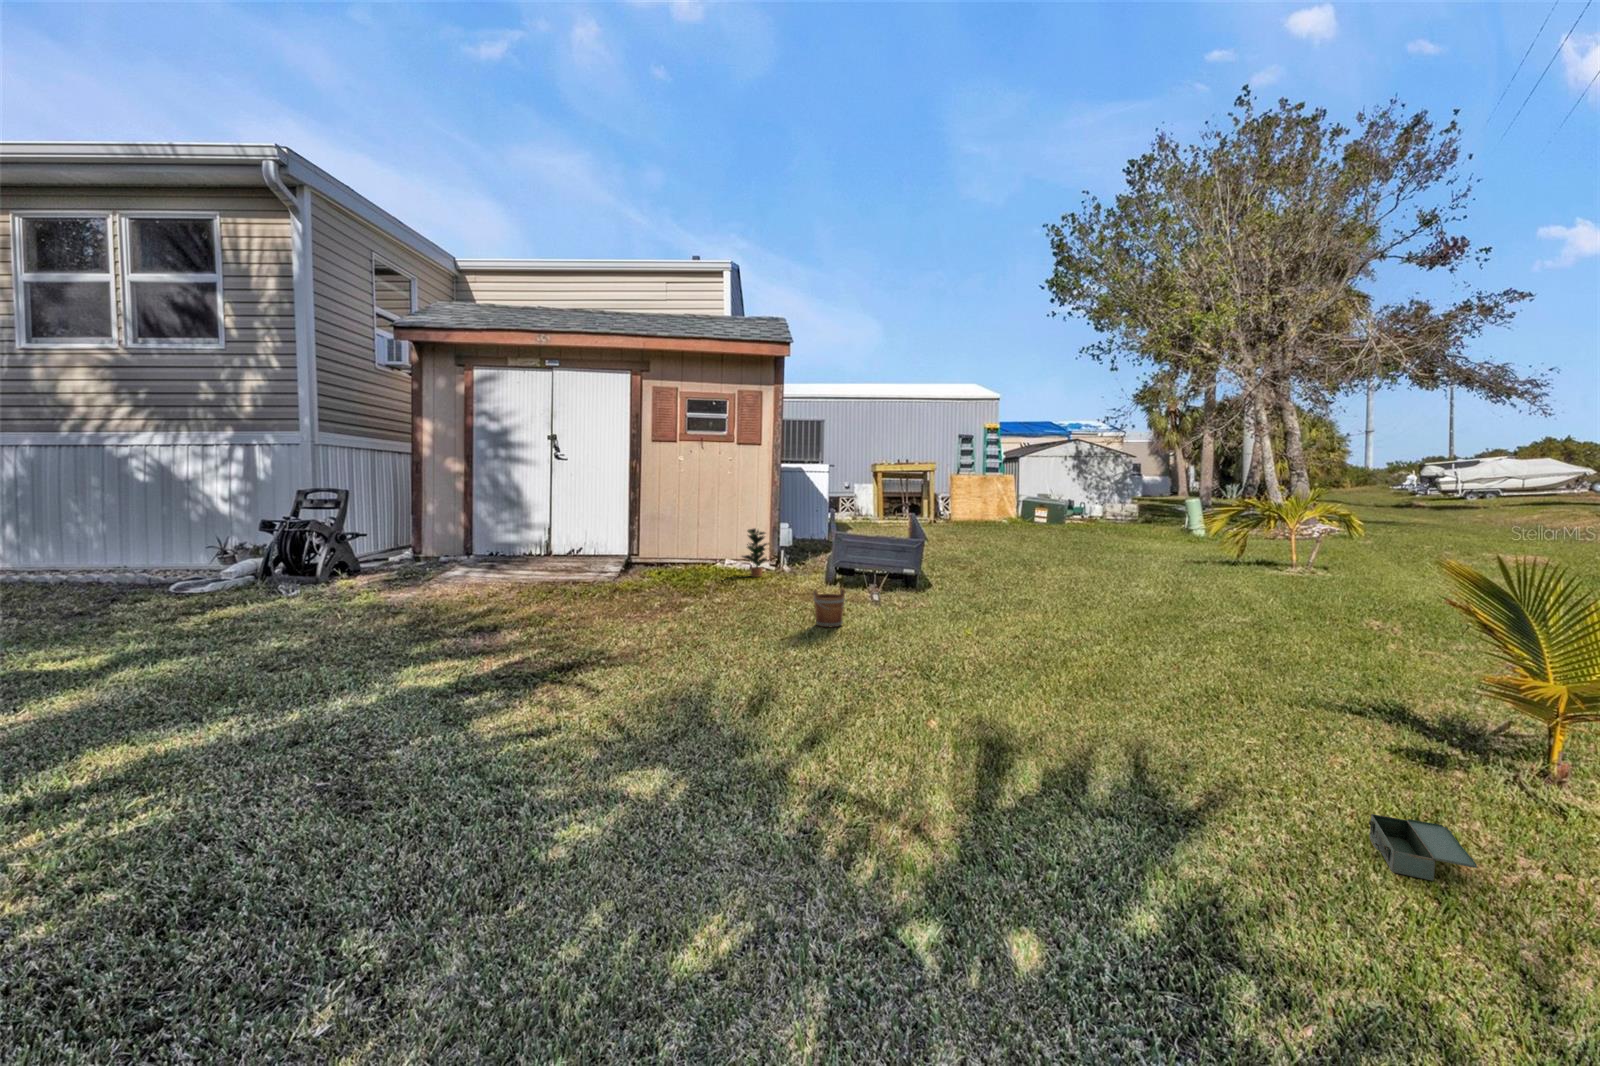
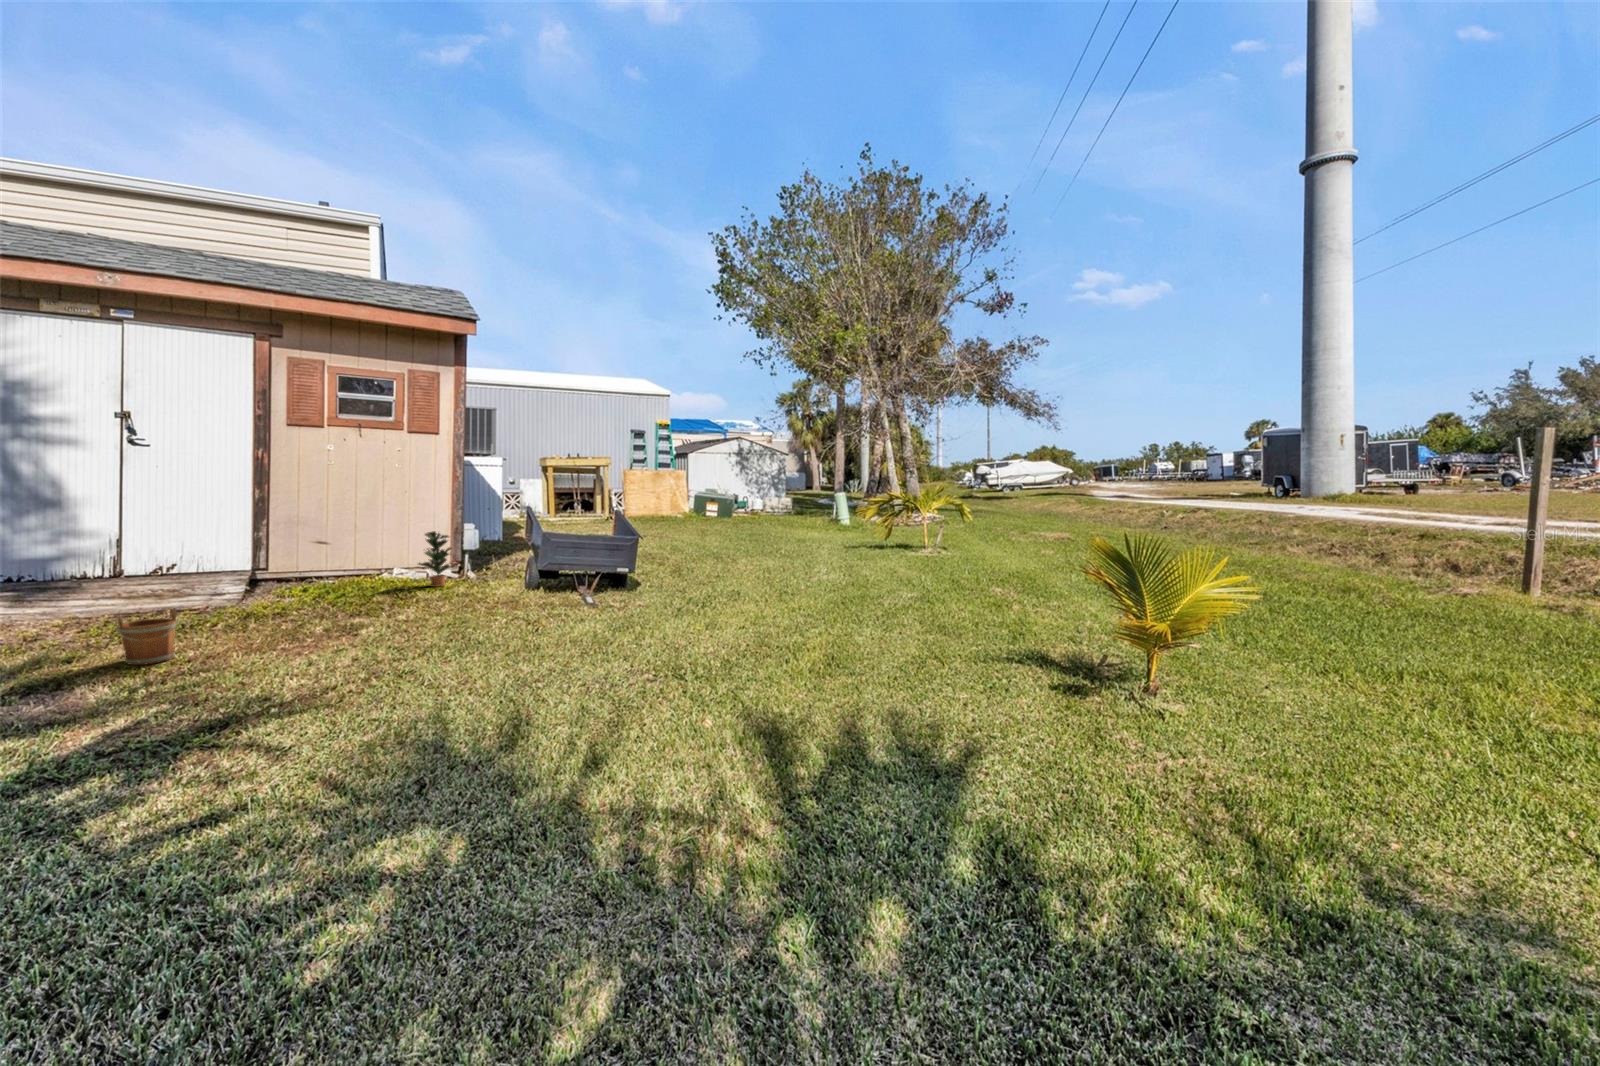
bucket: present [813,588,846,627] -> present [115,611,179,665]
toolbox: present [1369,814,1477,881] -> none [1029,735,1092,774]

